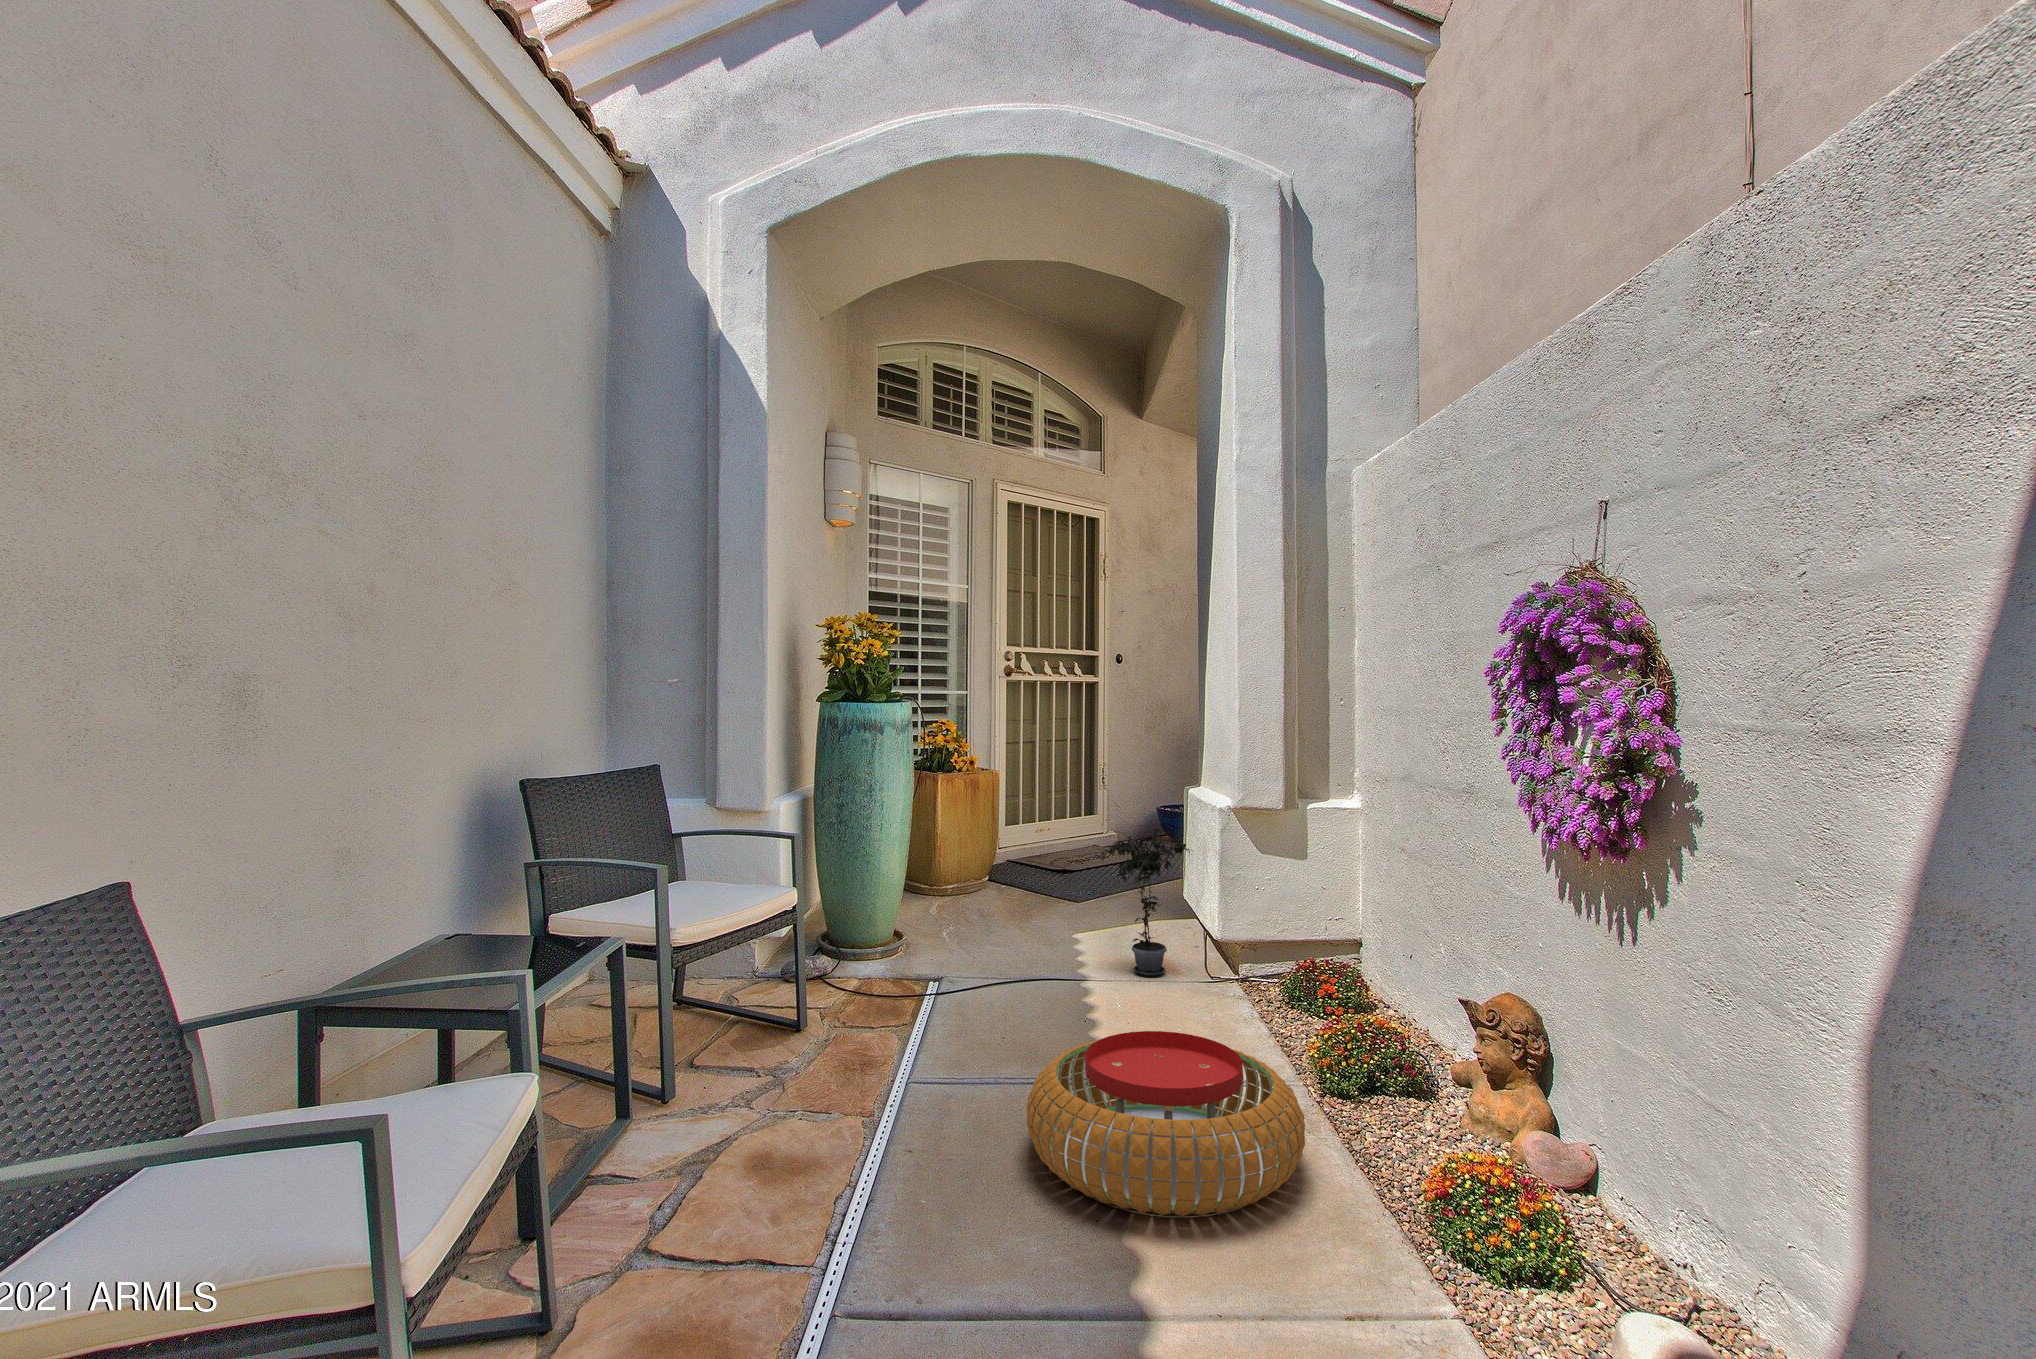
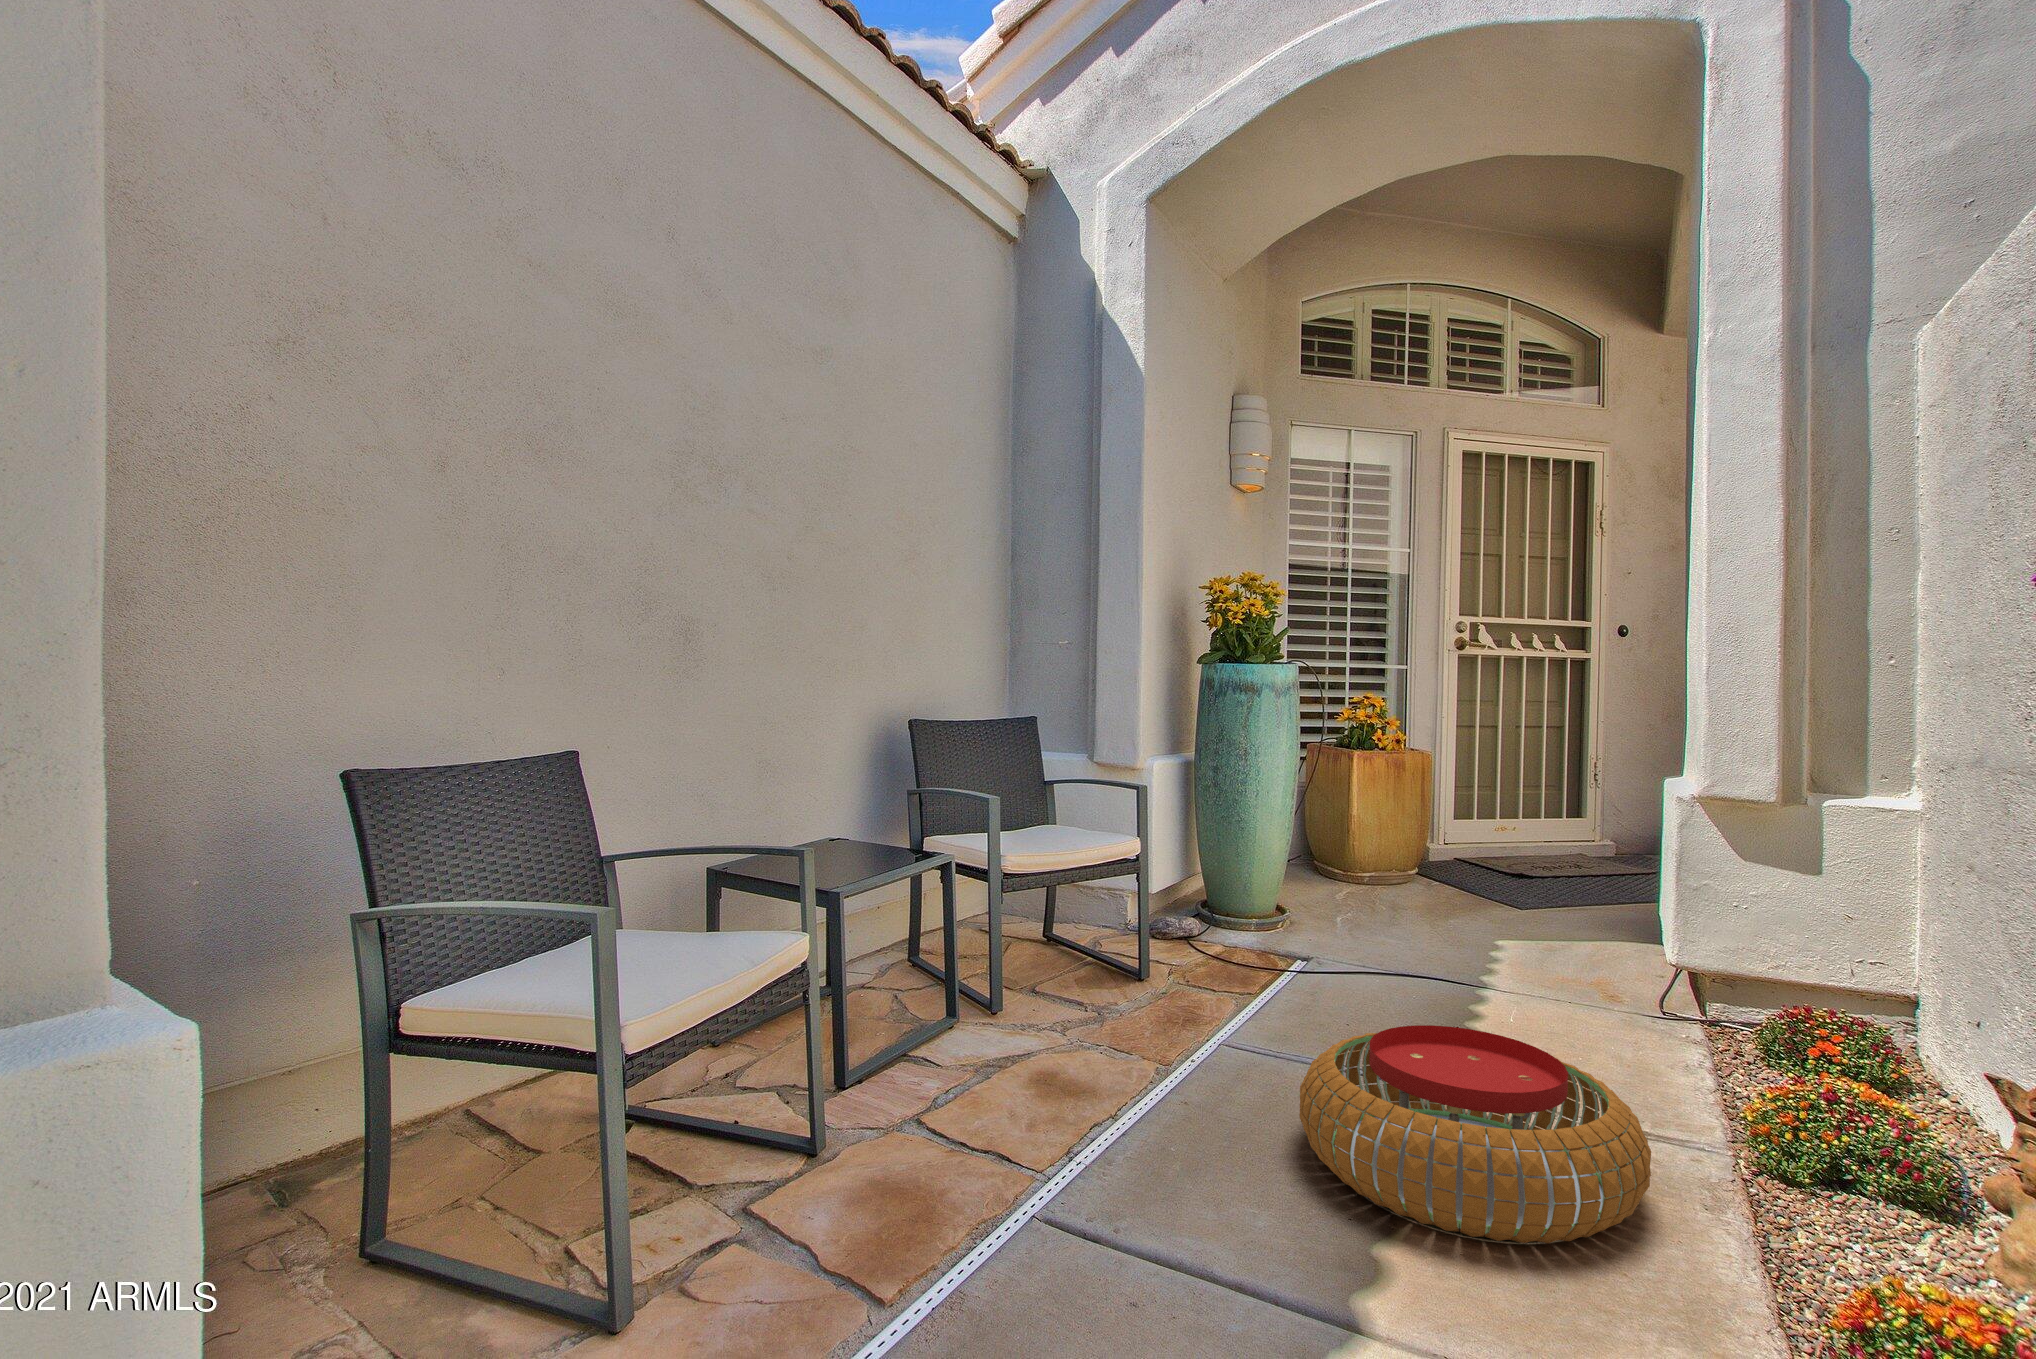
potted plant: present [1101,829,1190,976] -> none [1504,819,1635,994]

